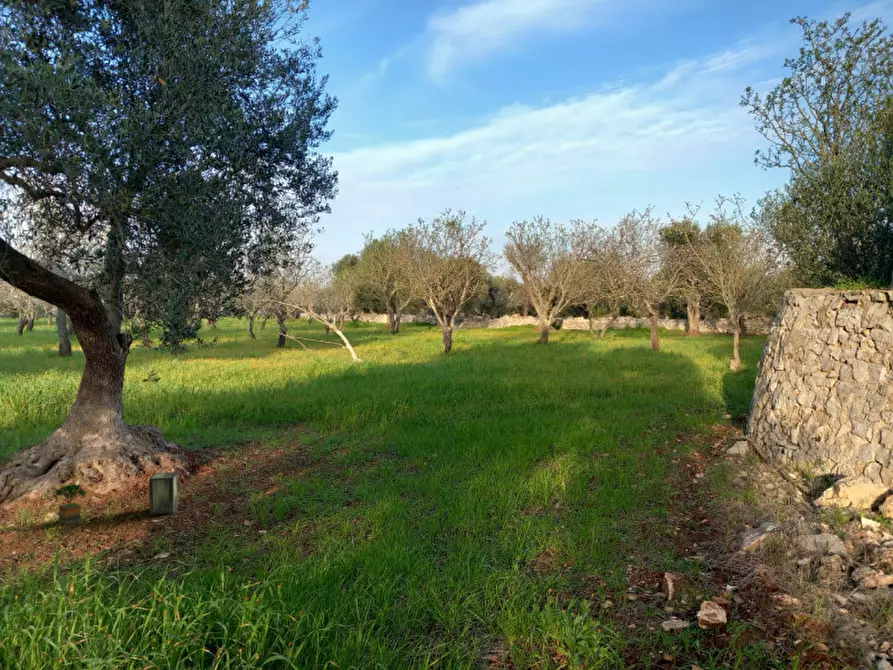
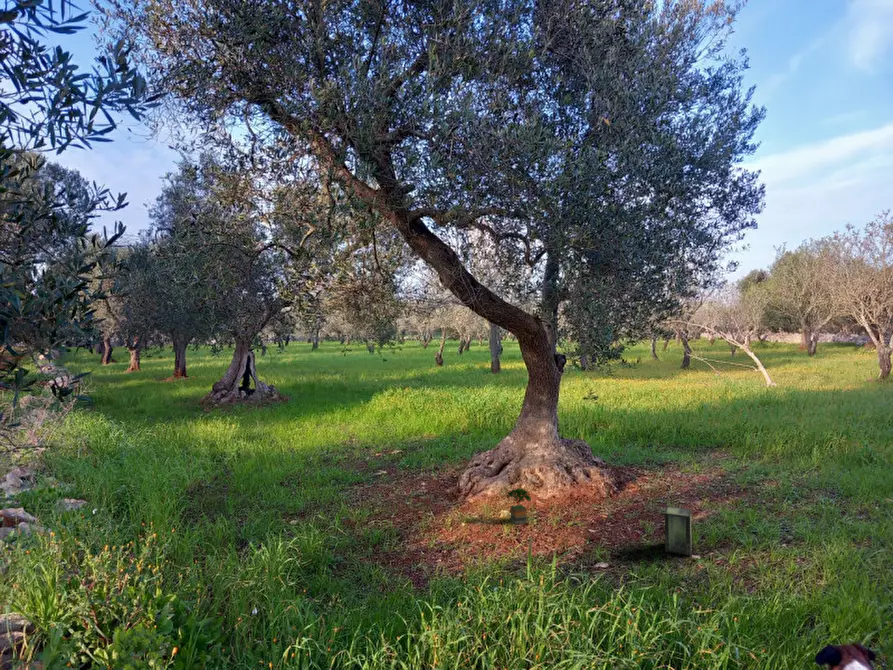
storage box: present [149,472,178,515] -> present [665,507,692,556]

